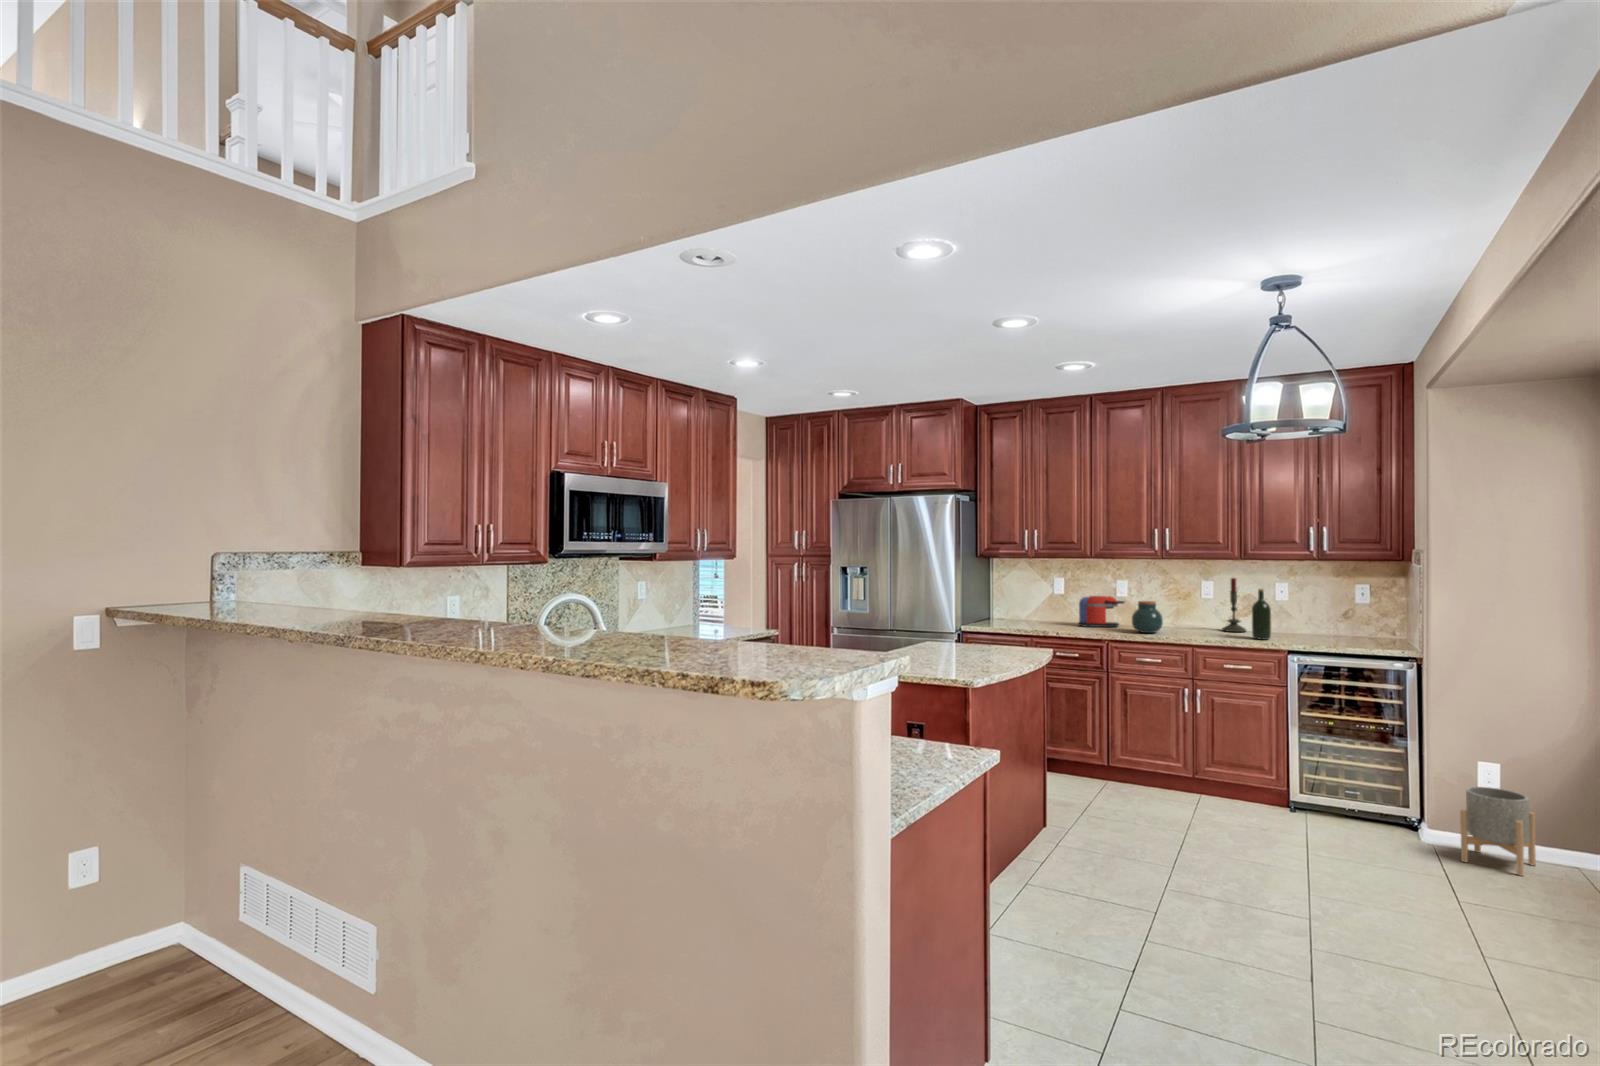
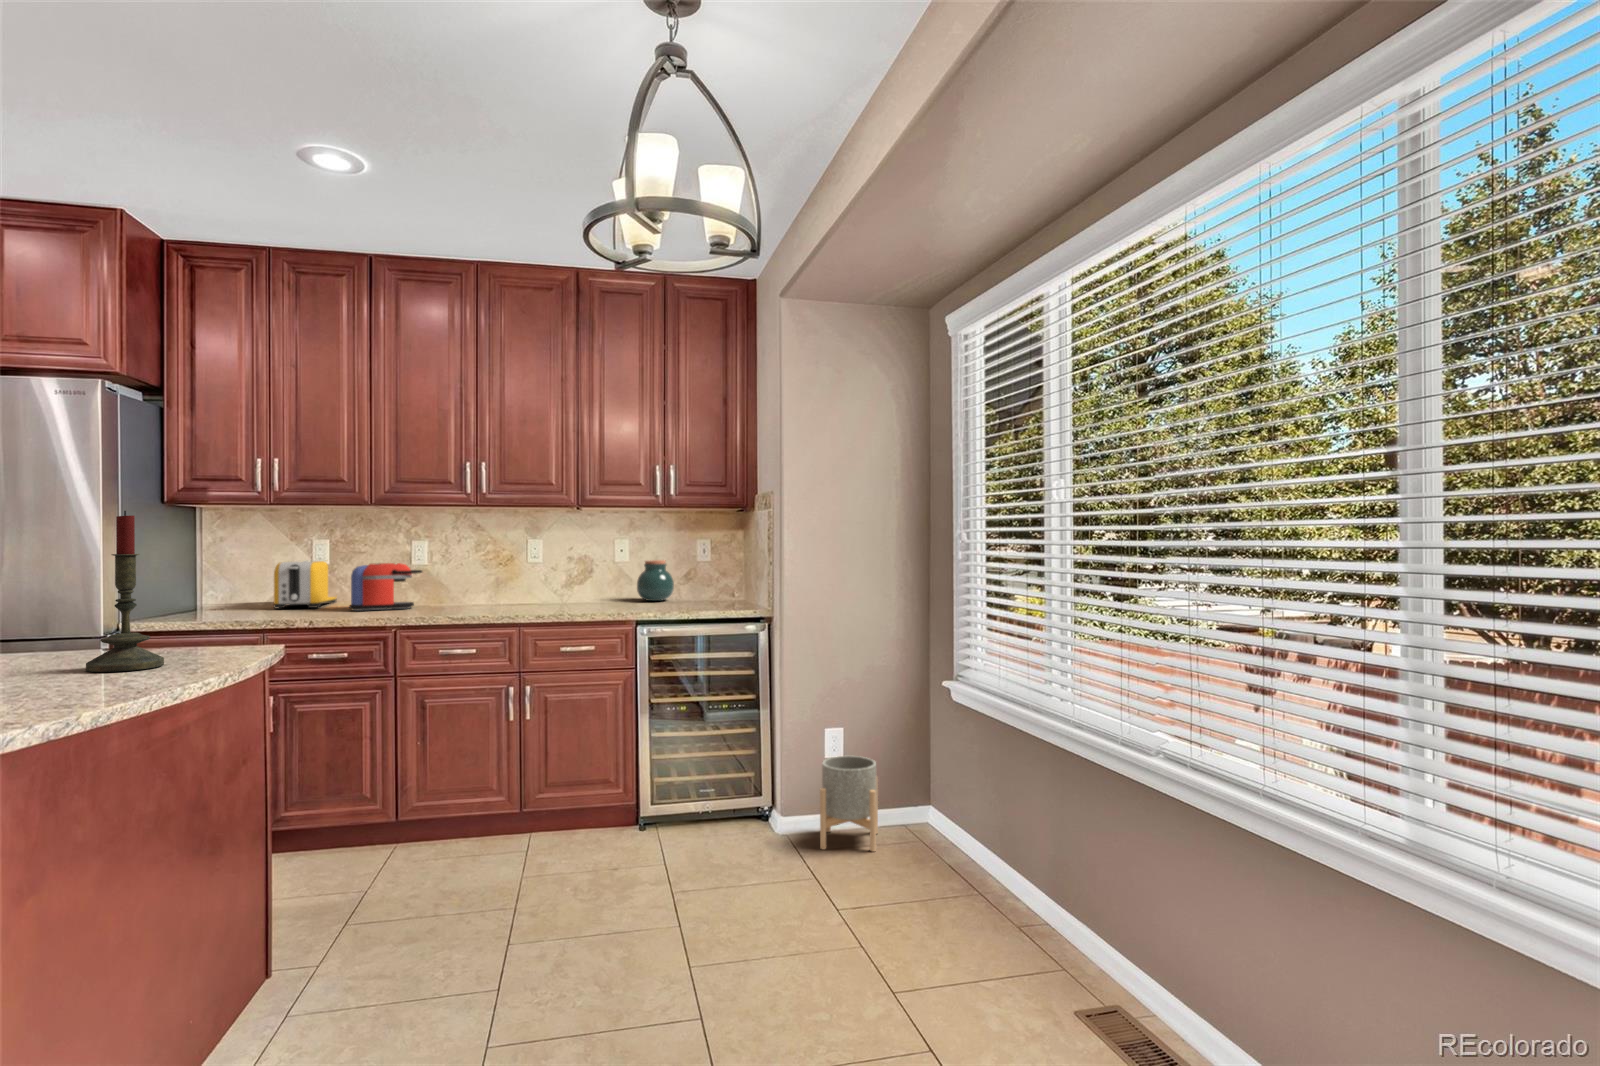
candle: present [1222,578,1246,632] -> present [86,511,164,672]
wine bottle: present [1251,589,1271,640] -> none [592,544,615,610]
toaster: none [1034,591,1069,622] -> present [274,561,337,608]
jar: present [1132,601,1163,633] -> present [637,560,674,601]

